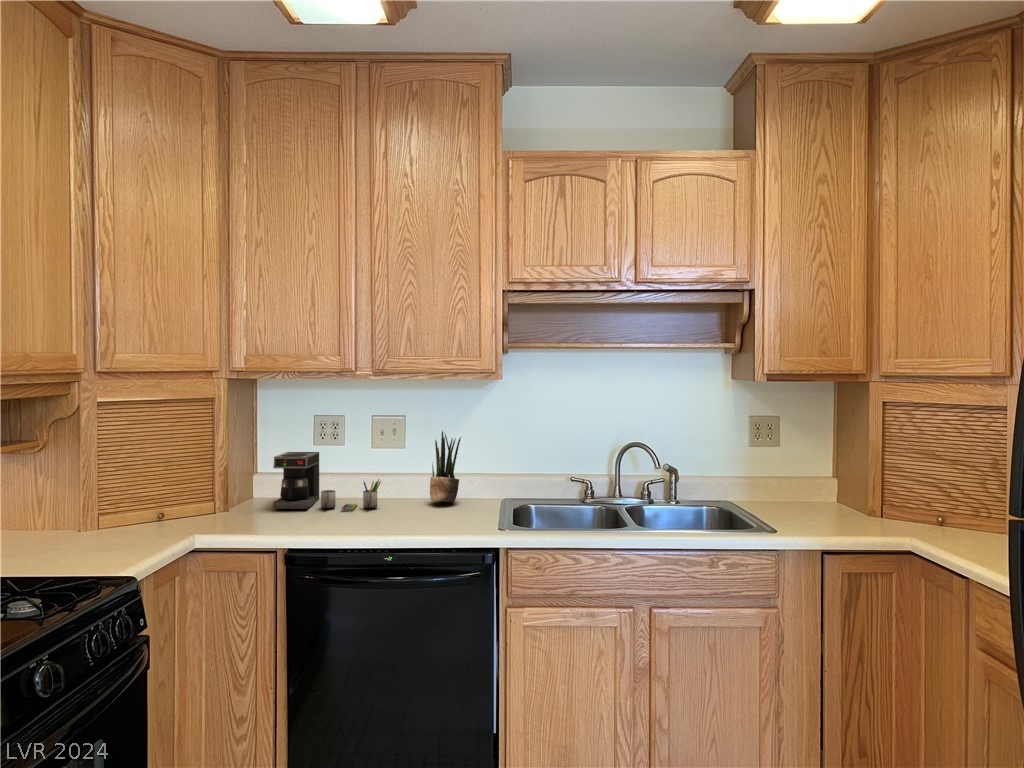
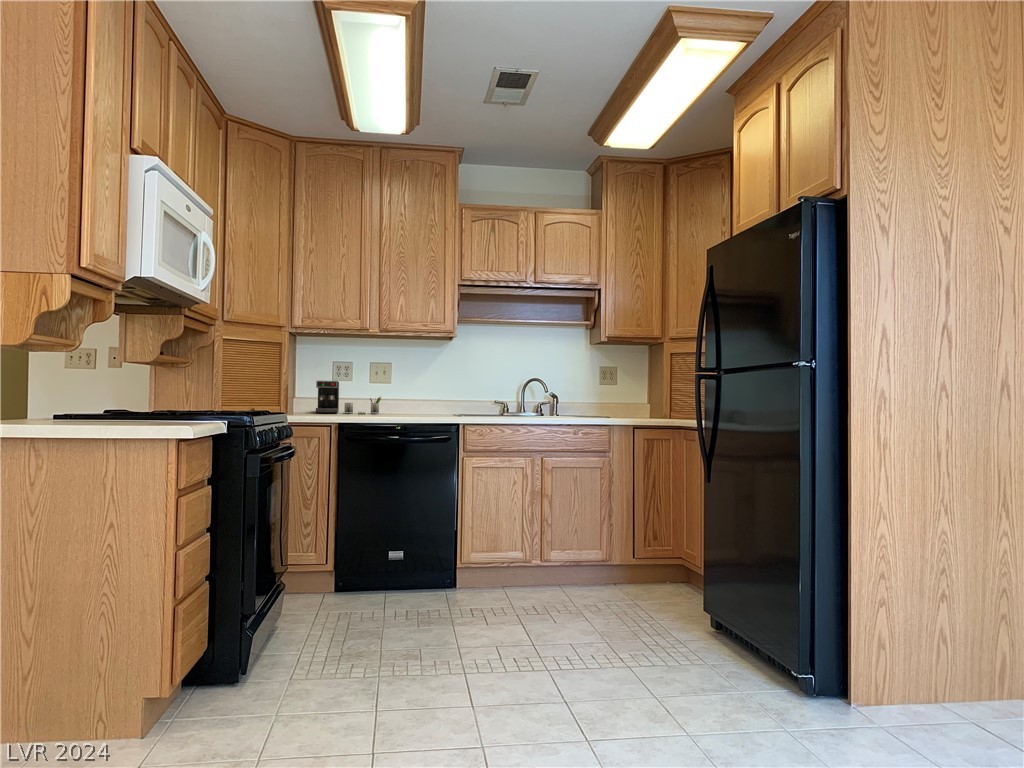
potted plant: present [430,431,461,502] -> none [410,369,429,413]

